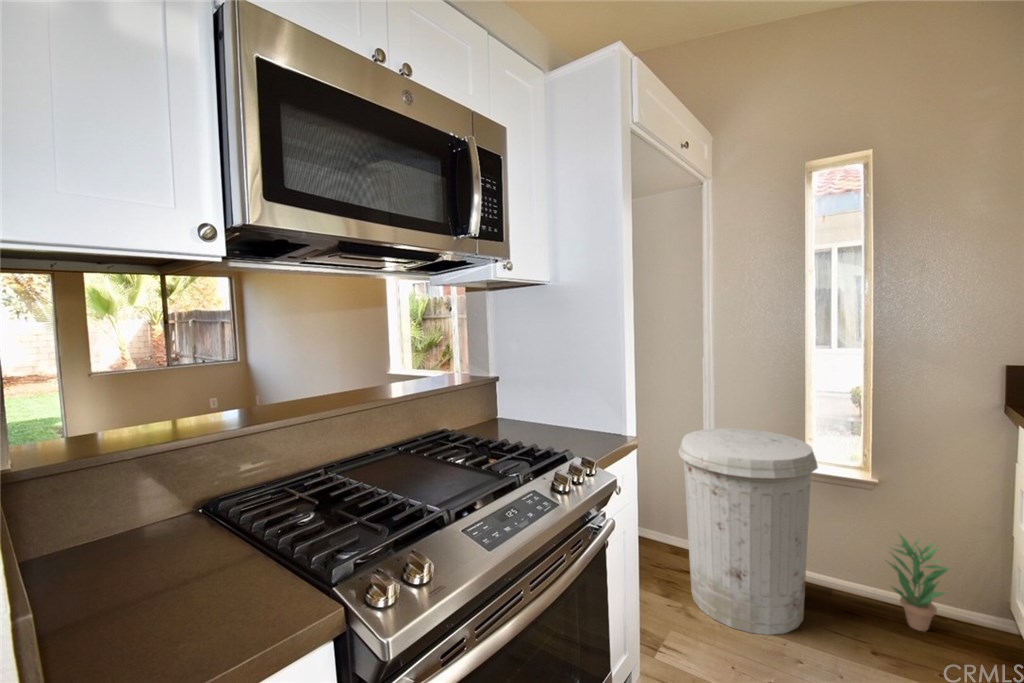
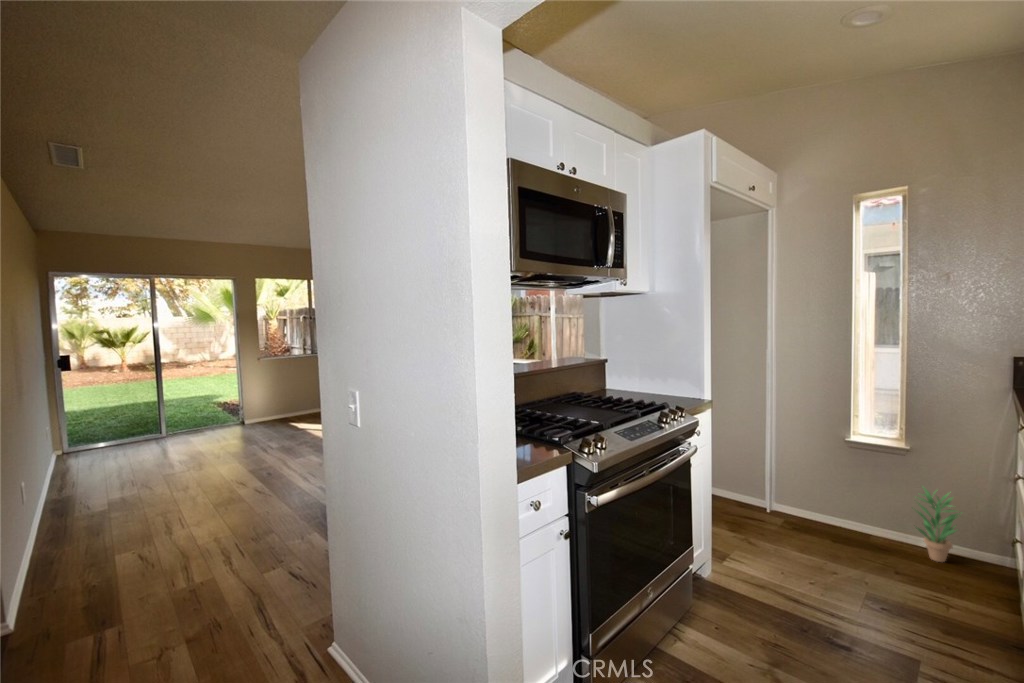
trash can: present [679,428,818,635] -> none [743,405,856,557]

